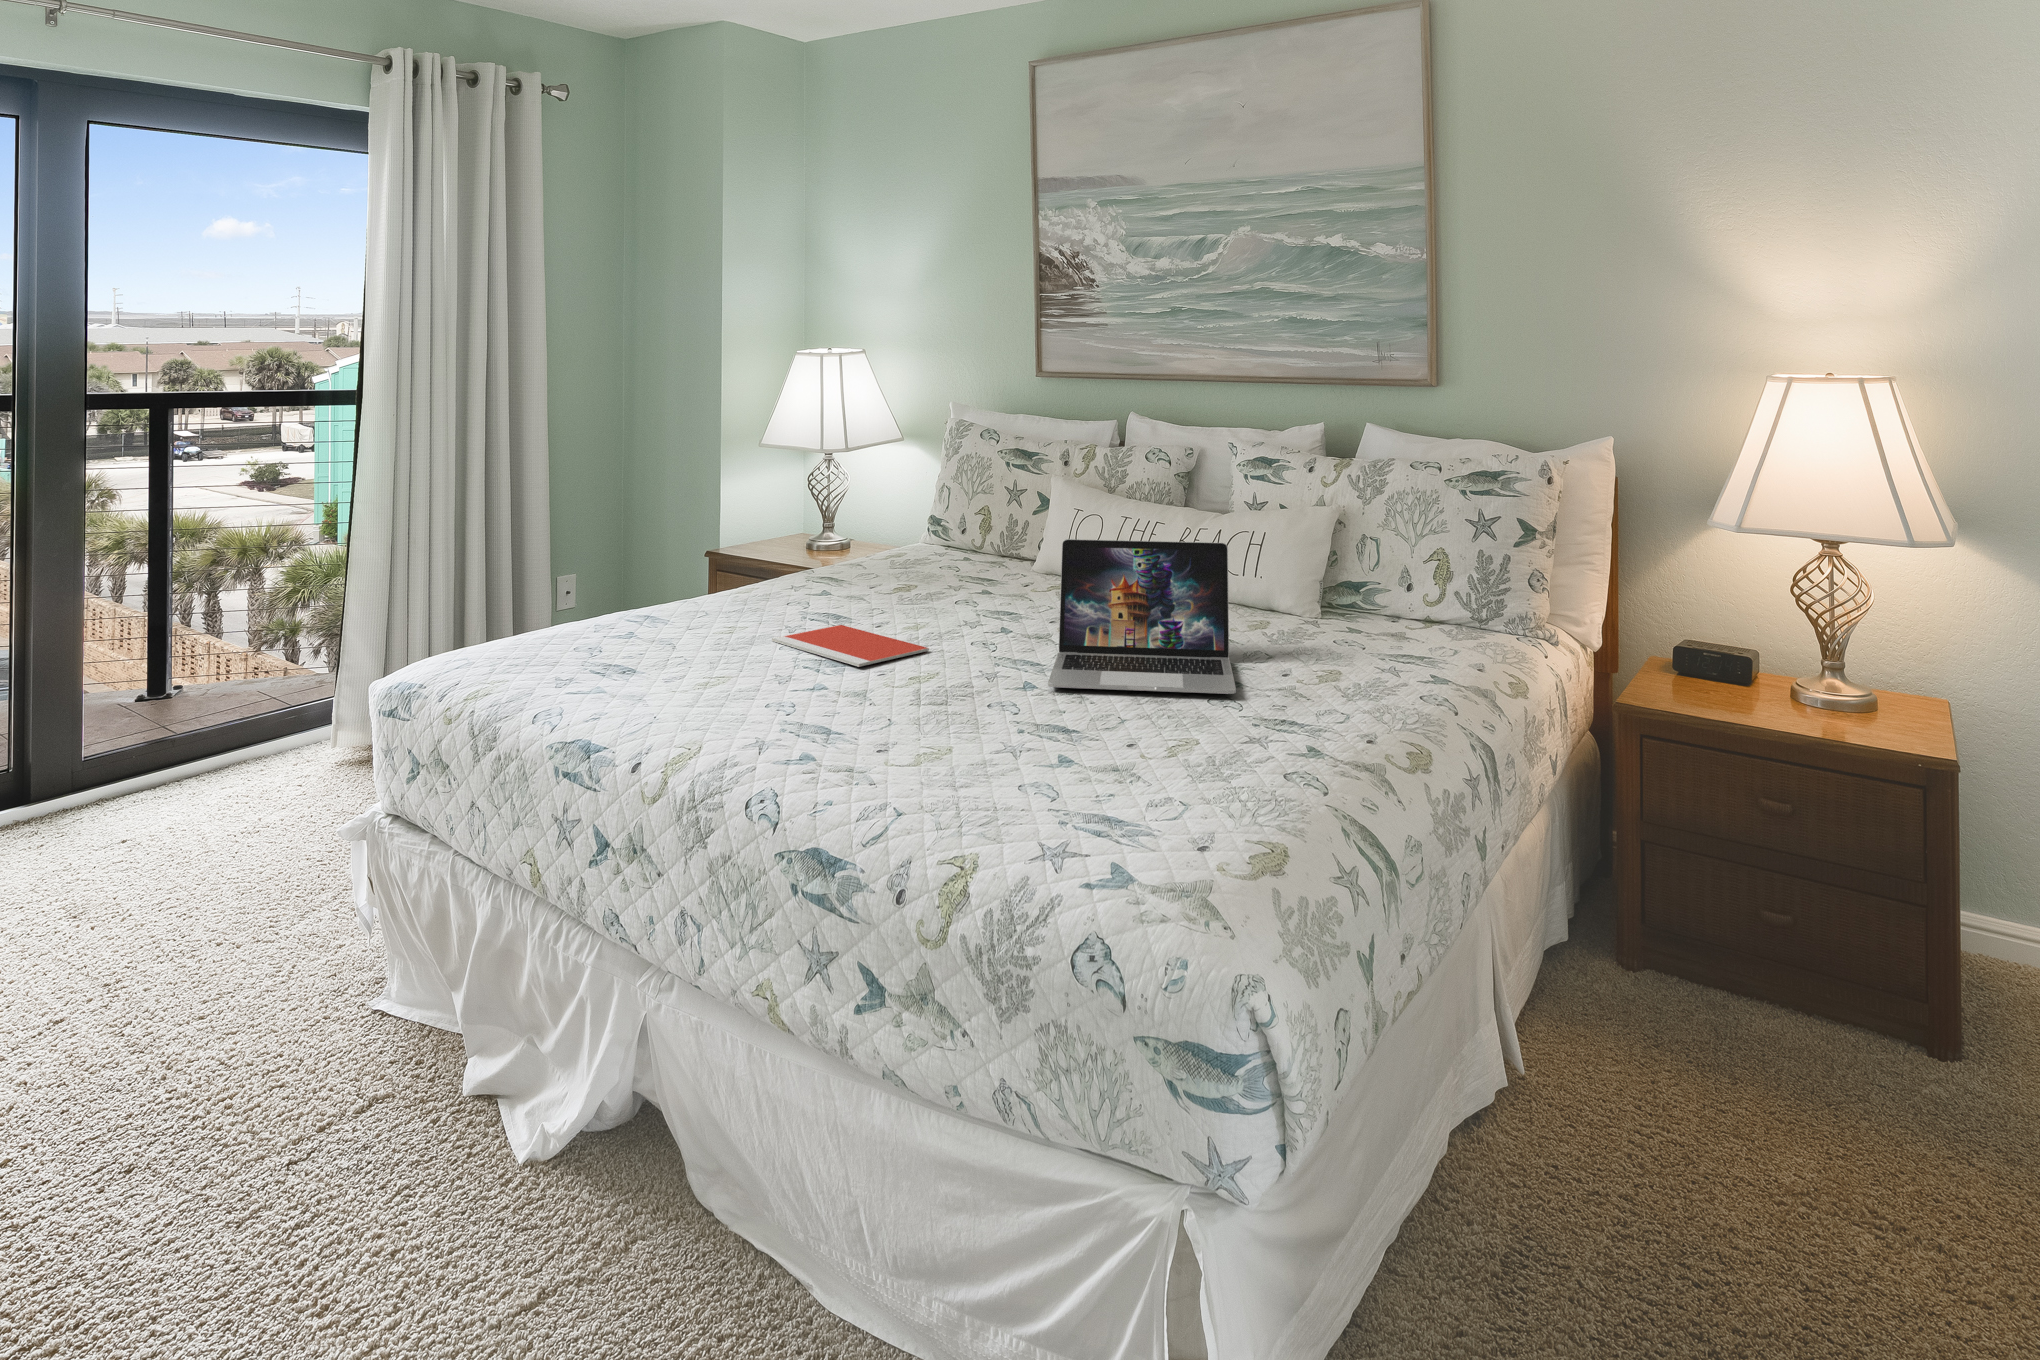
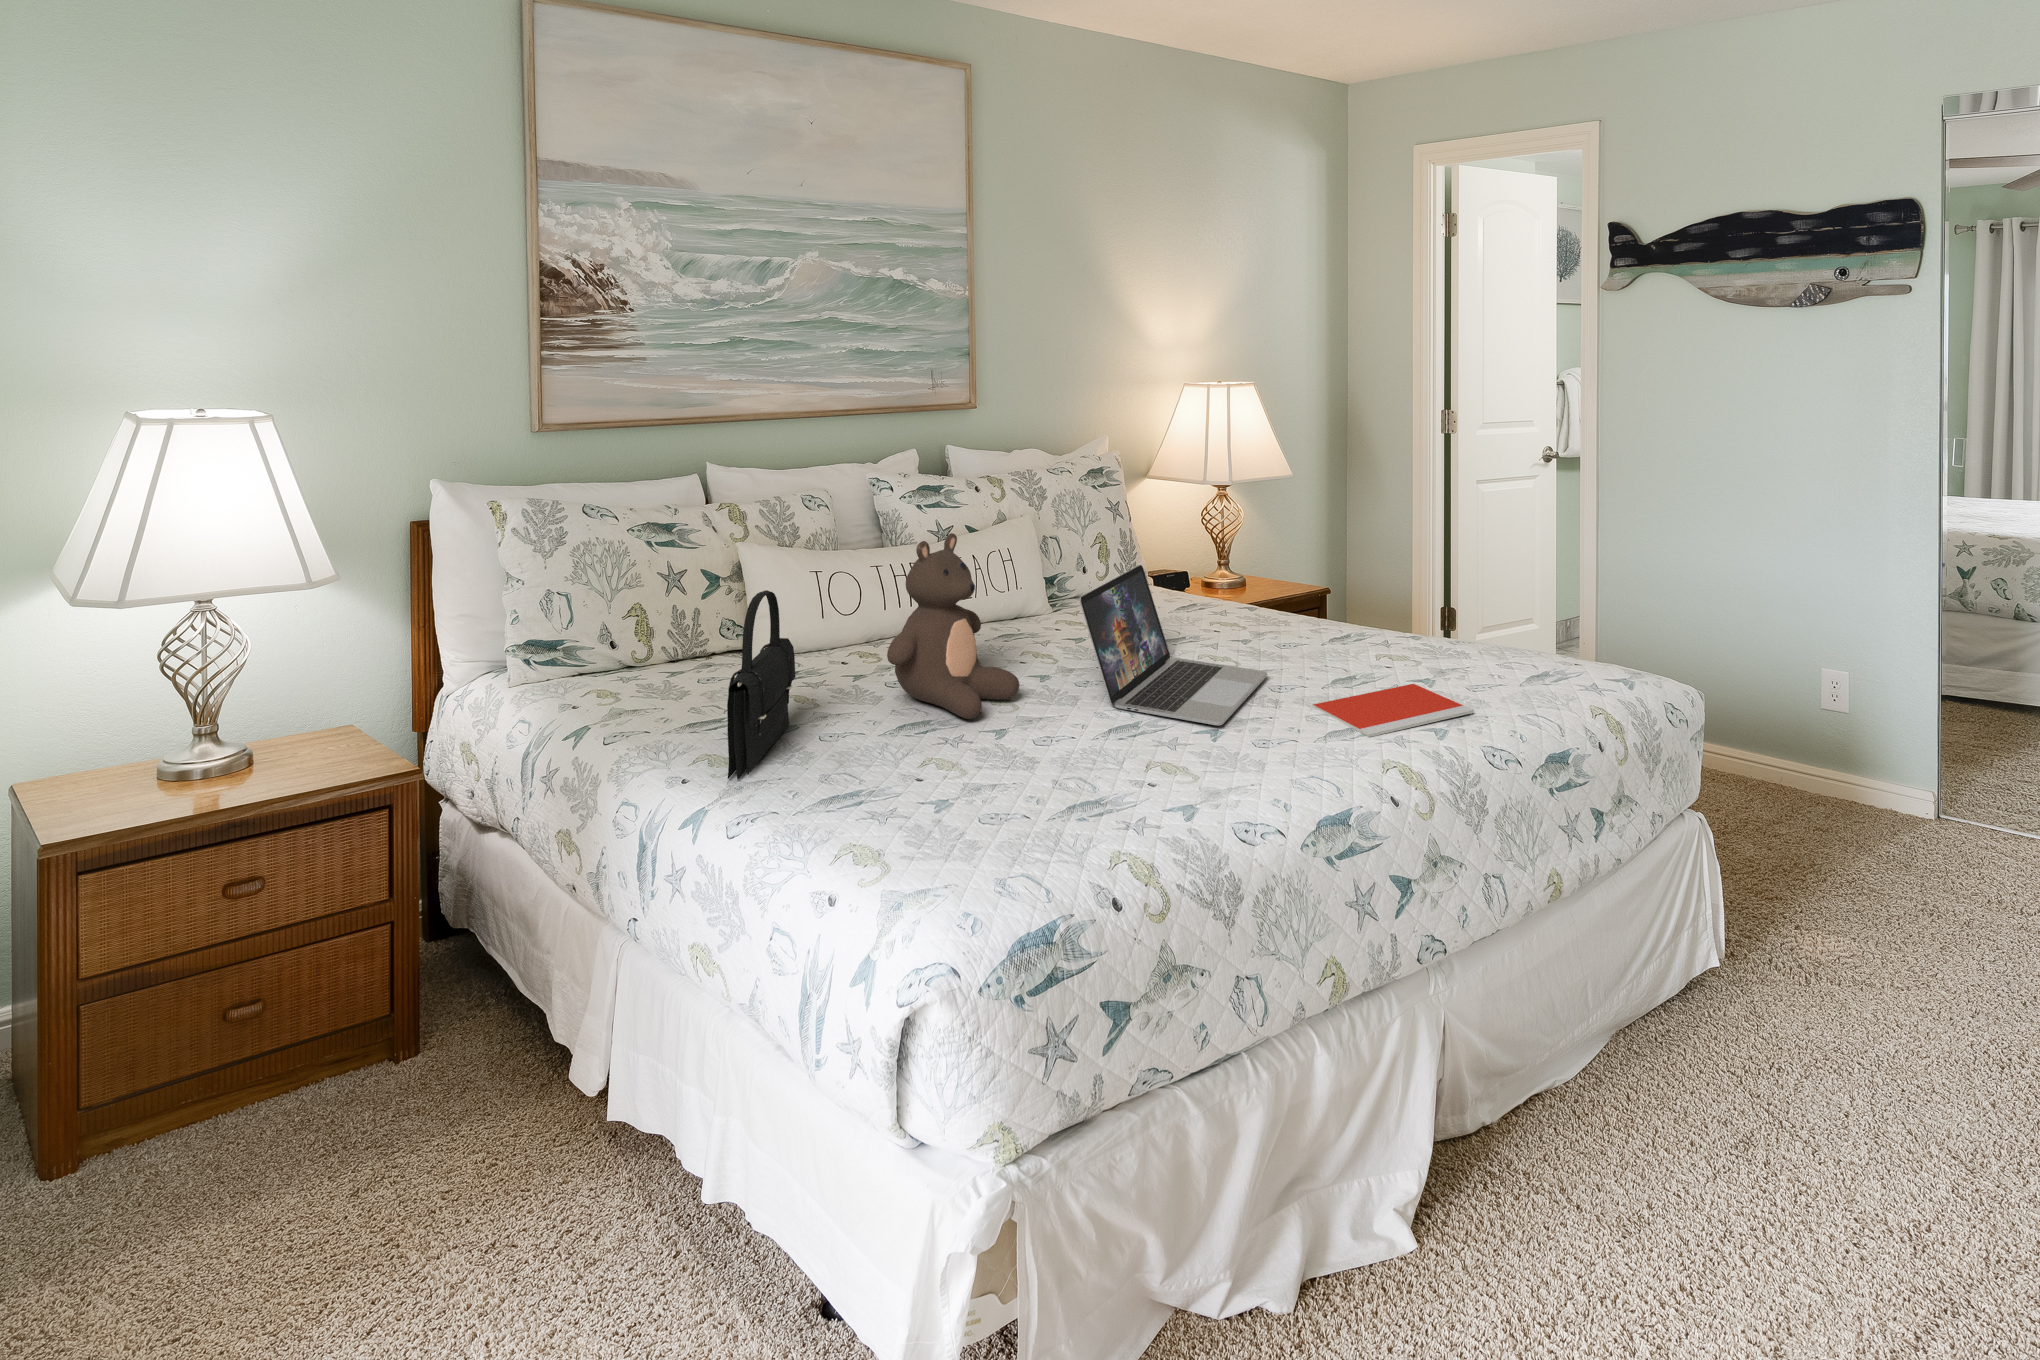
teddy bear: none [959,466,1079,626] -> present [887,533,1019,719]
handbag: none [818,476,922,598] -> present [727,590,796,780]
notebook: present [772,625,929,667] -> present [1312,684,1474,737]

